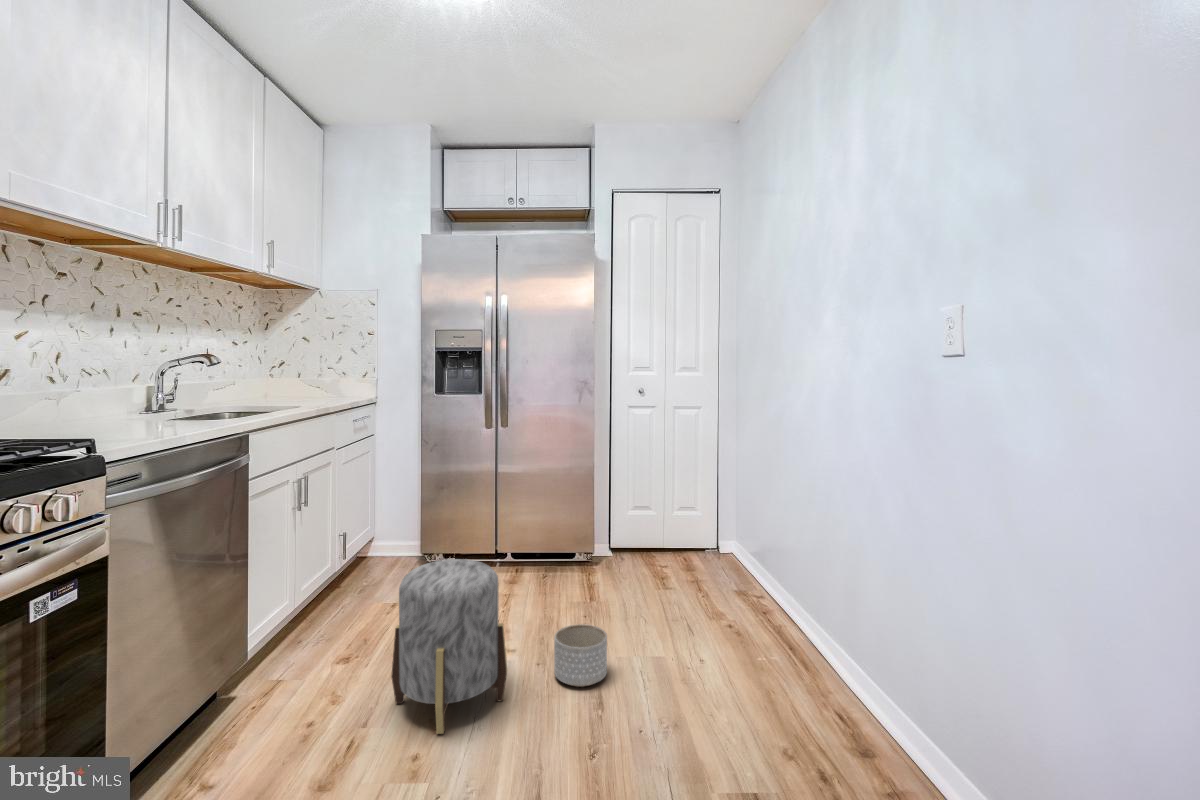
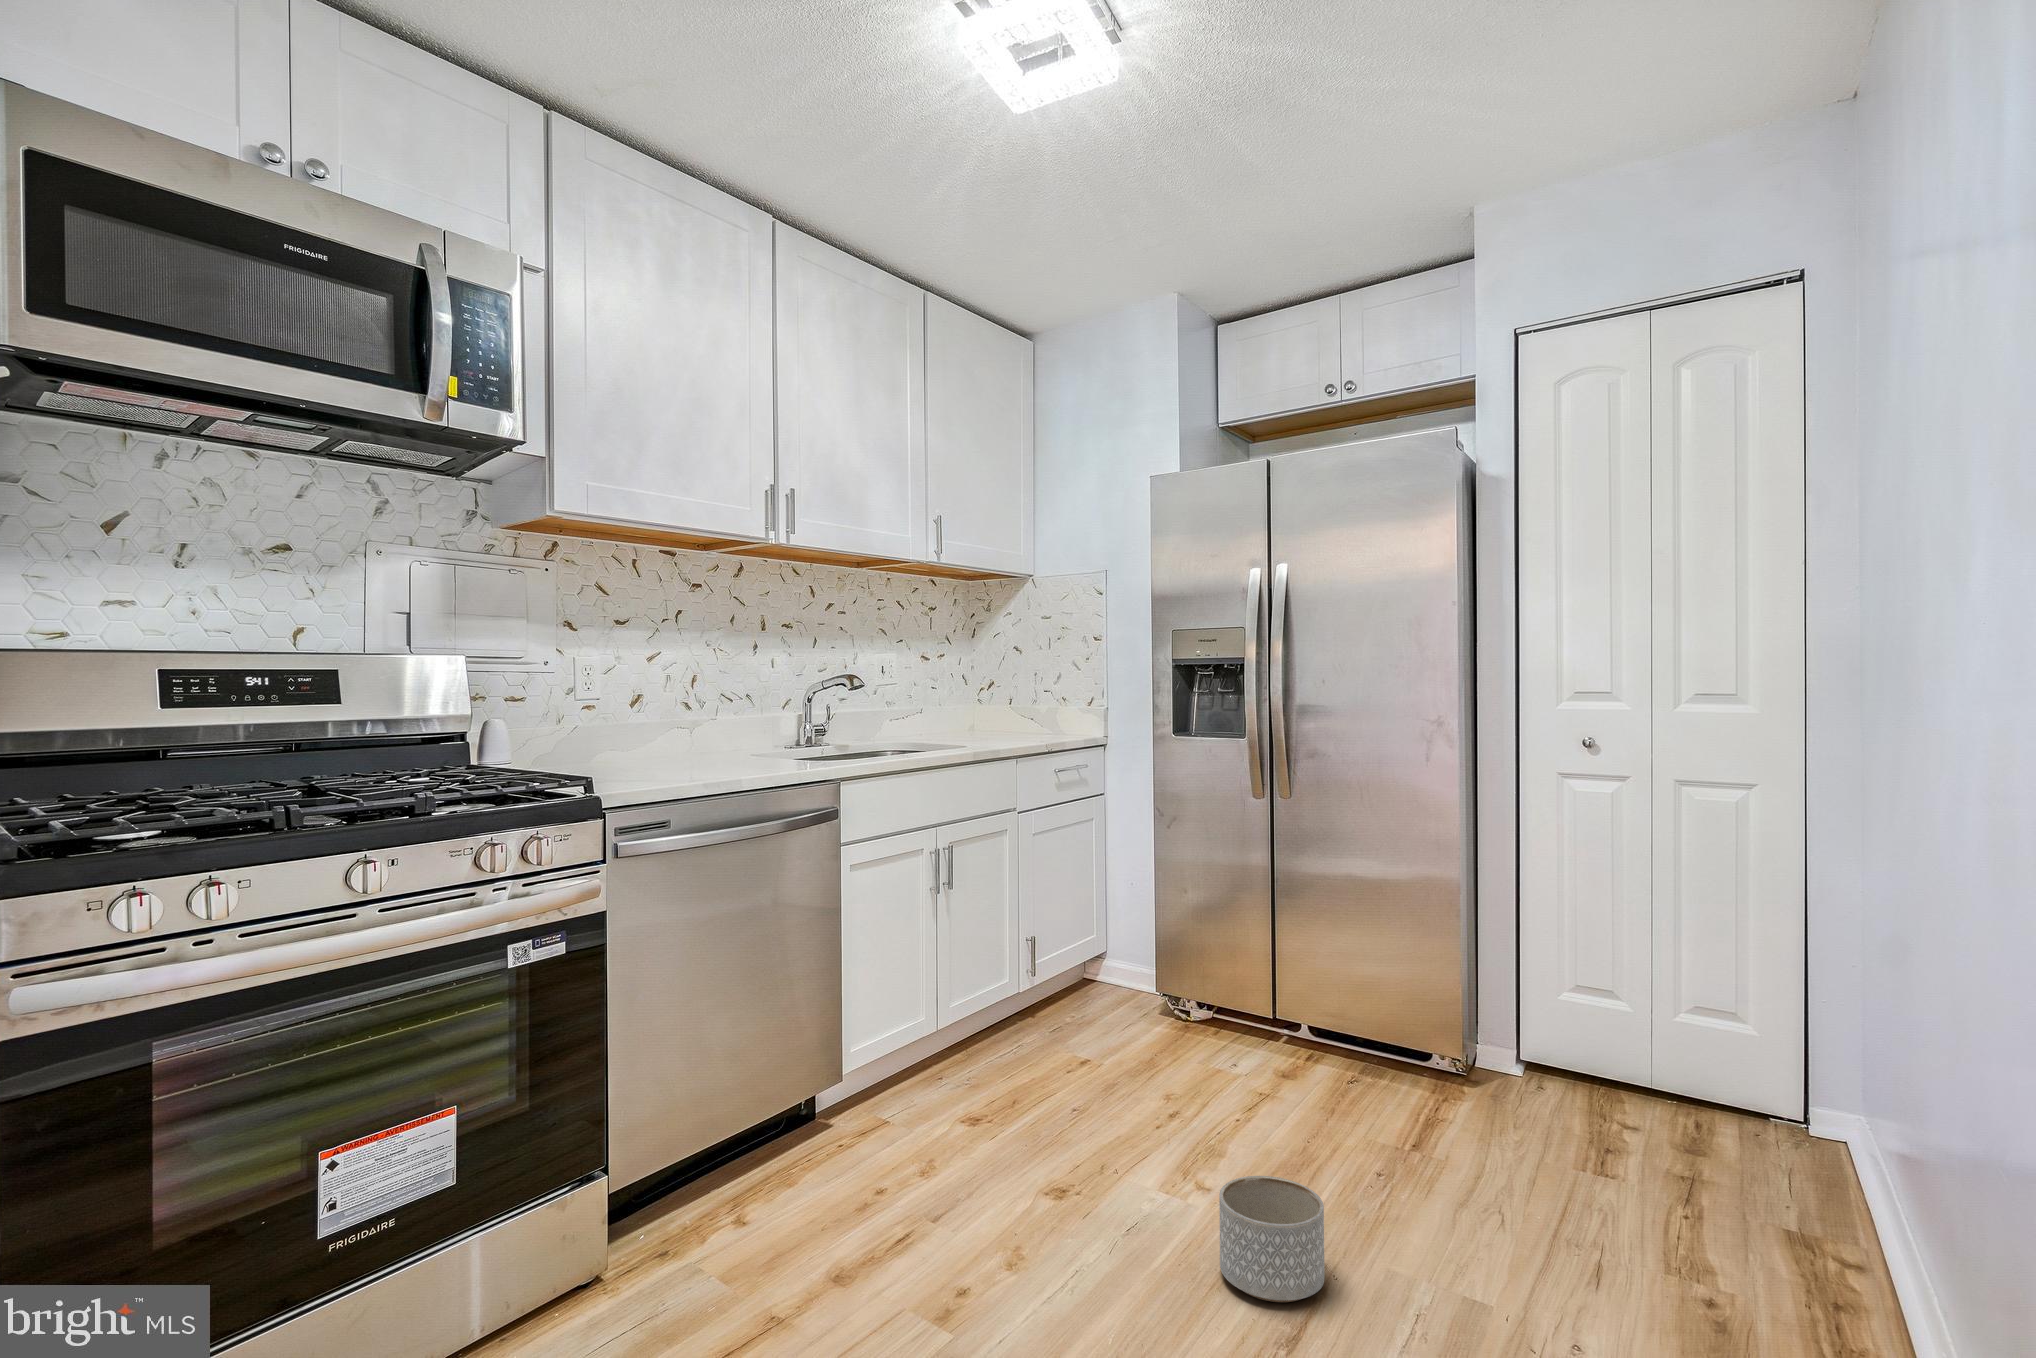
stool: present [391,559,507,734] -> none [959,1002,1122,1282]

